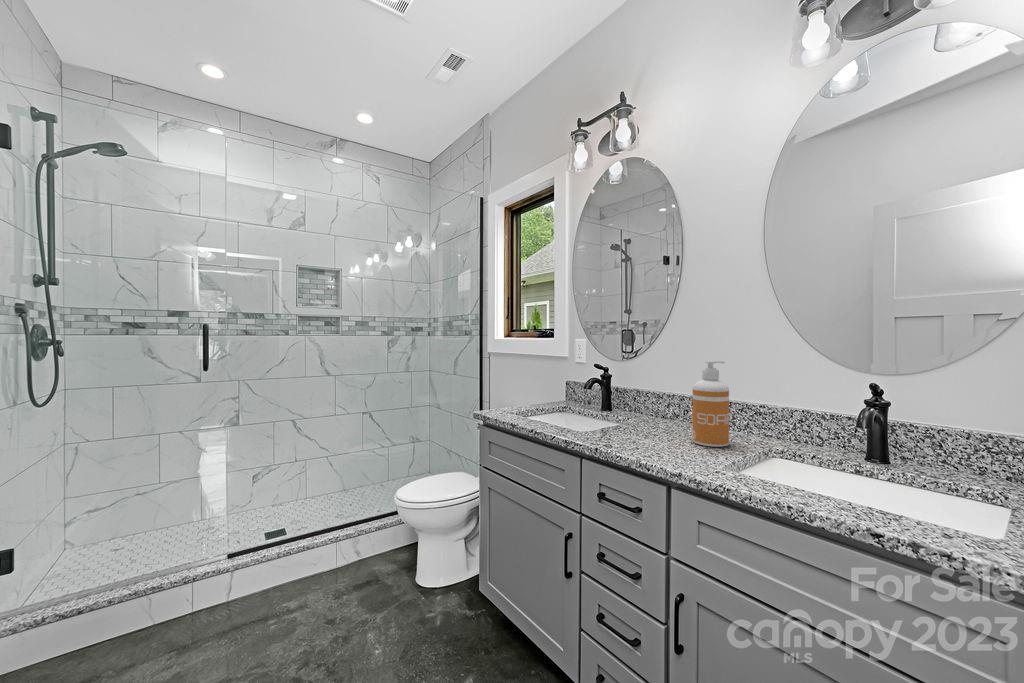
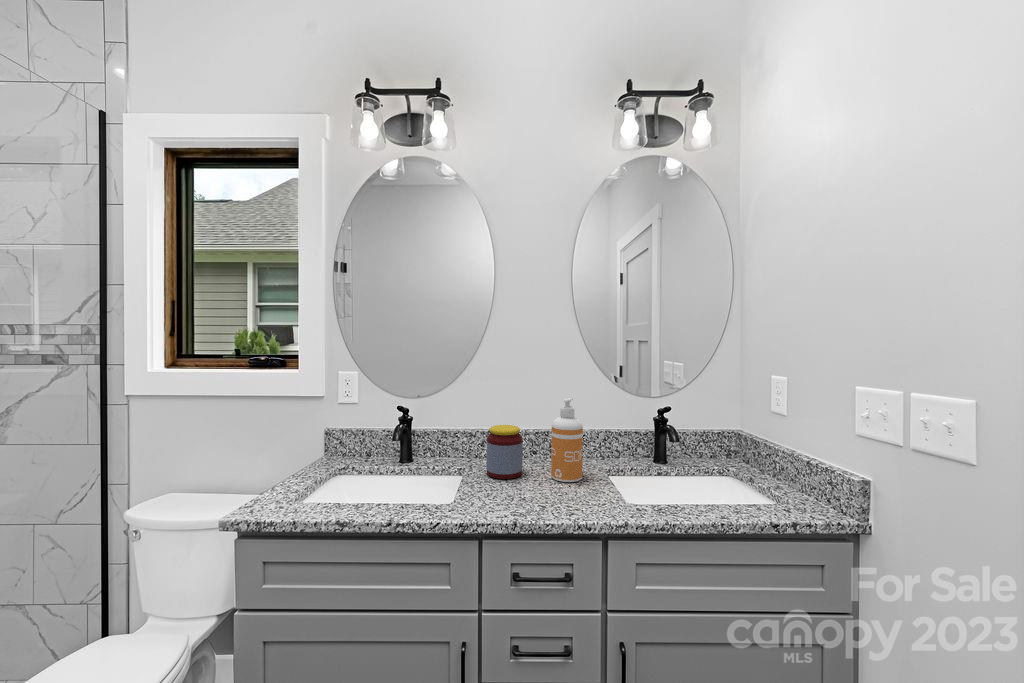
jar: none [643,385,678,433] -> present [487,425,523,479]

